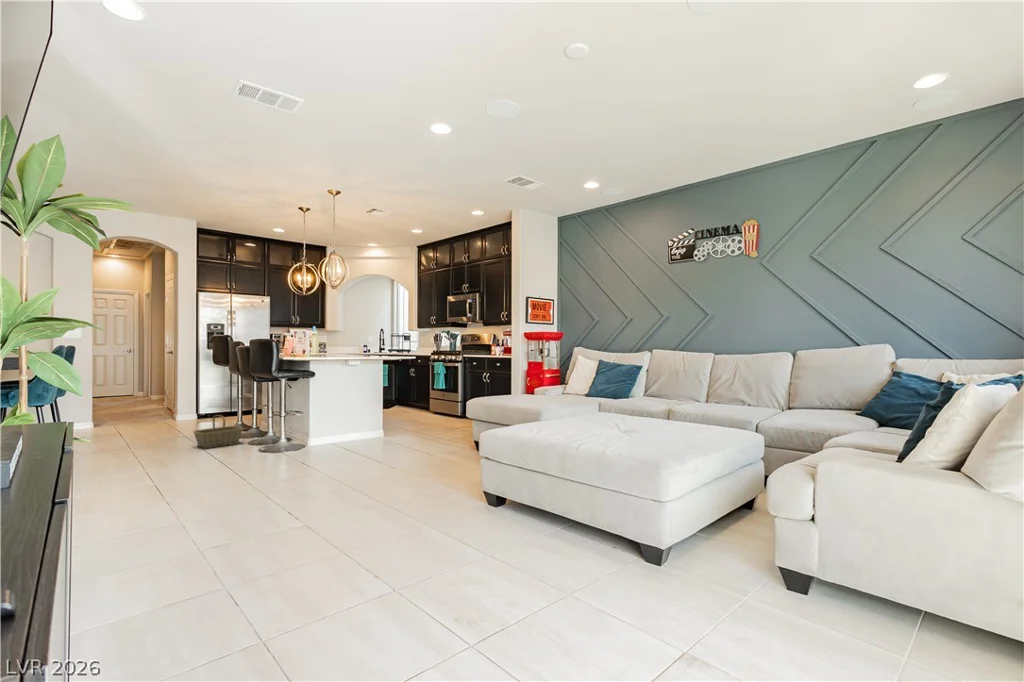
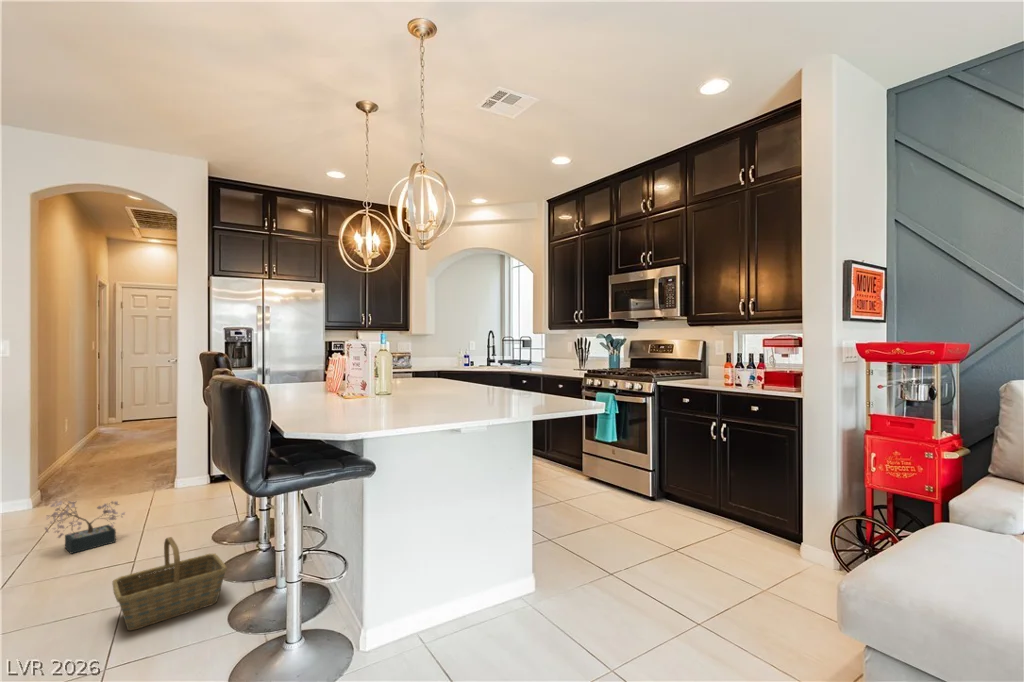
decorative plant: none [133,410,169,437] -> present [45,501,125,554]

